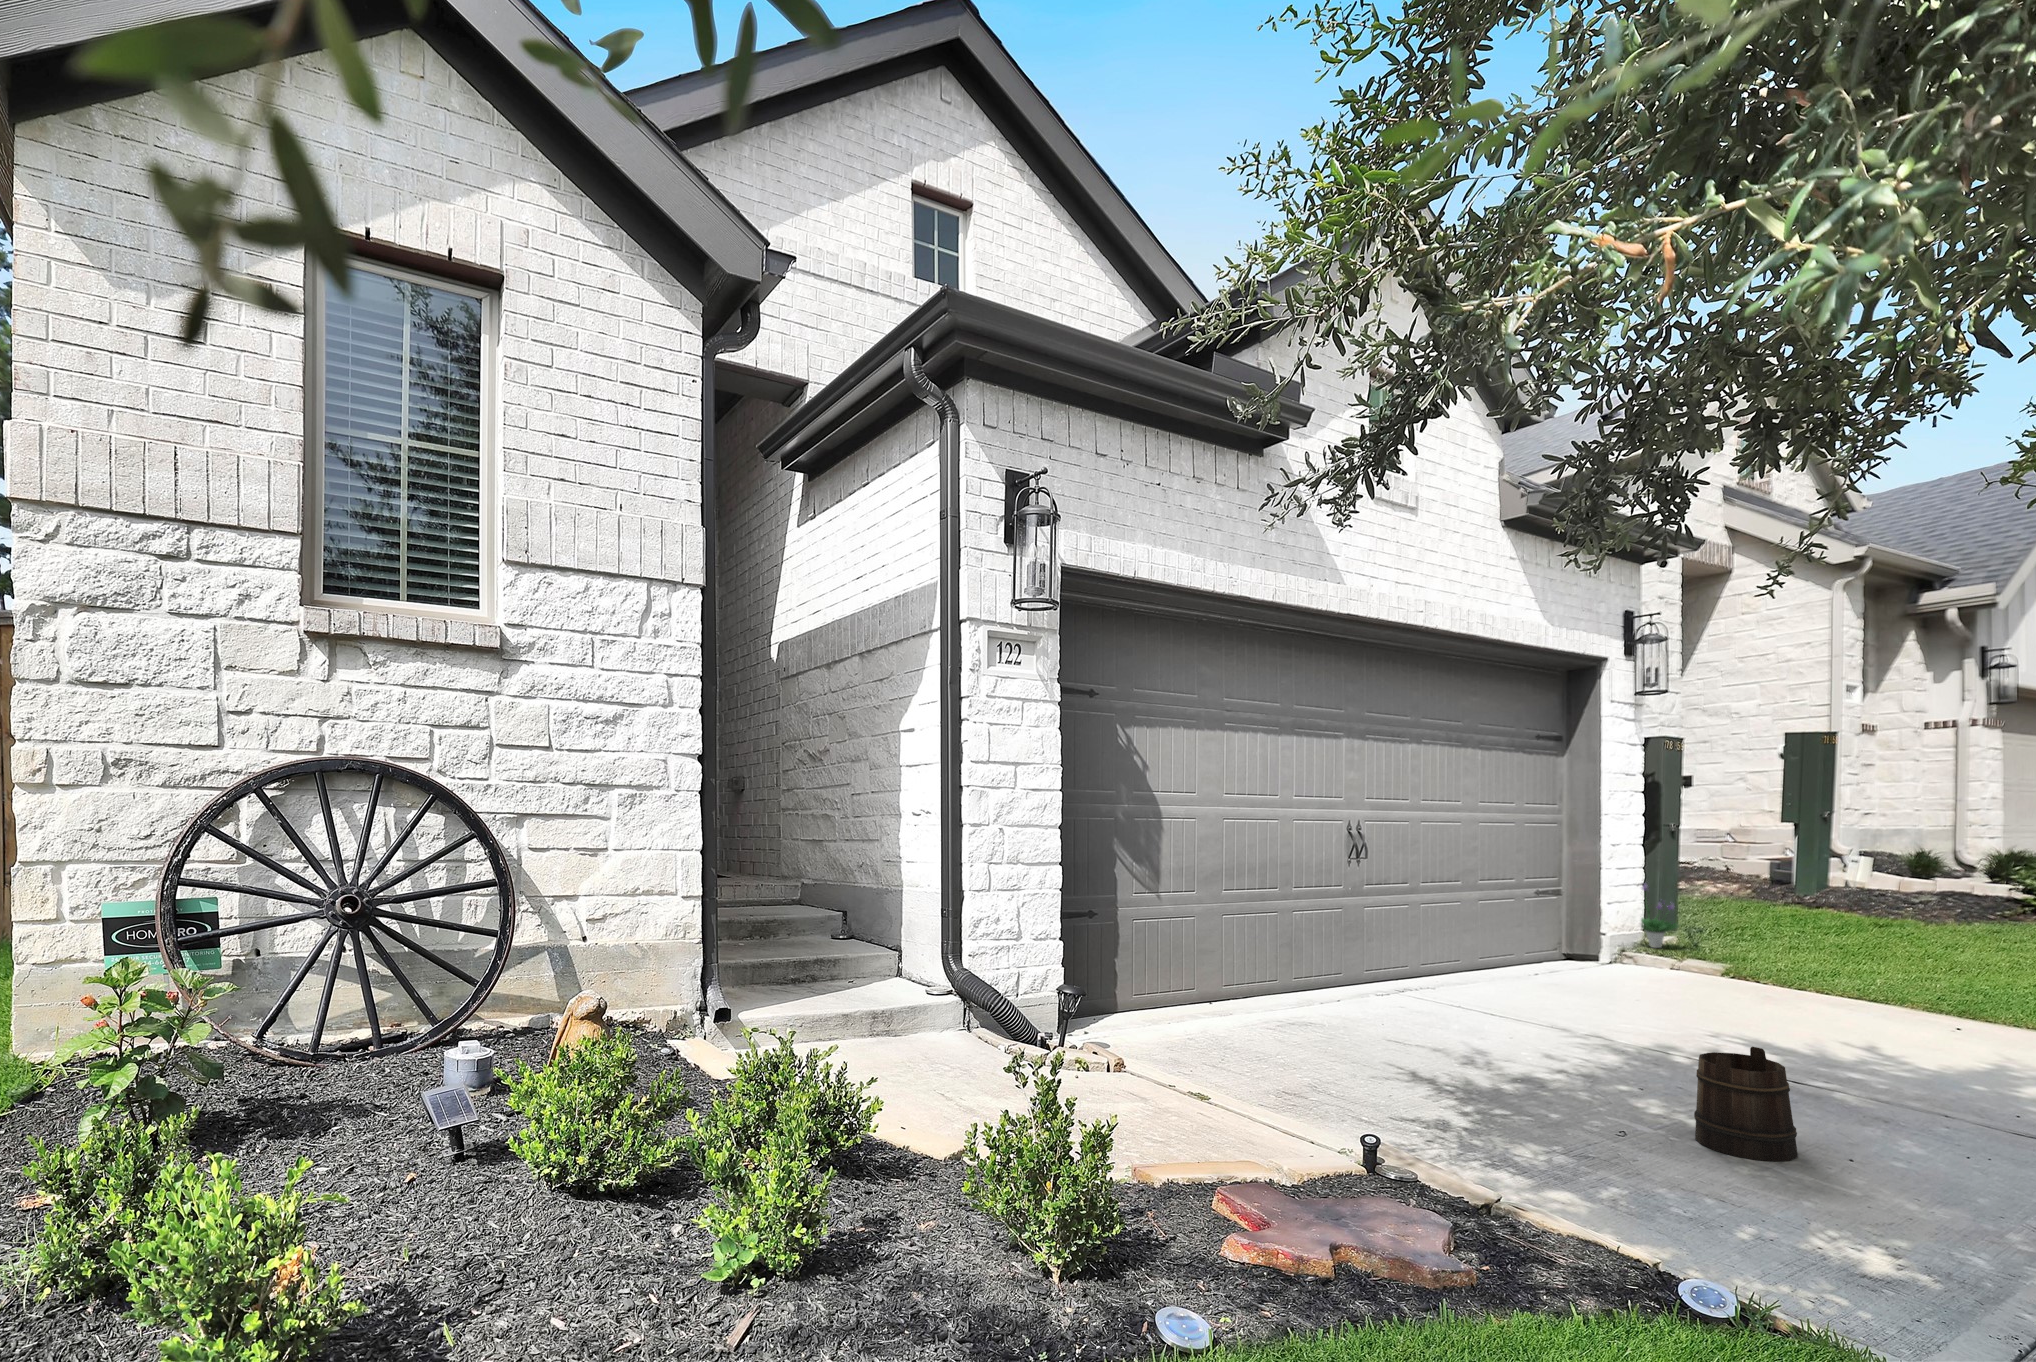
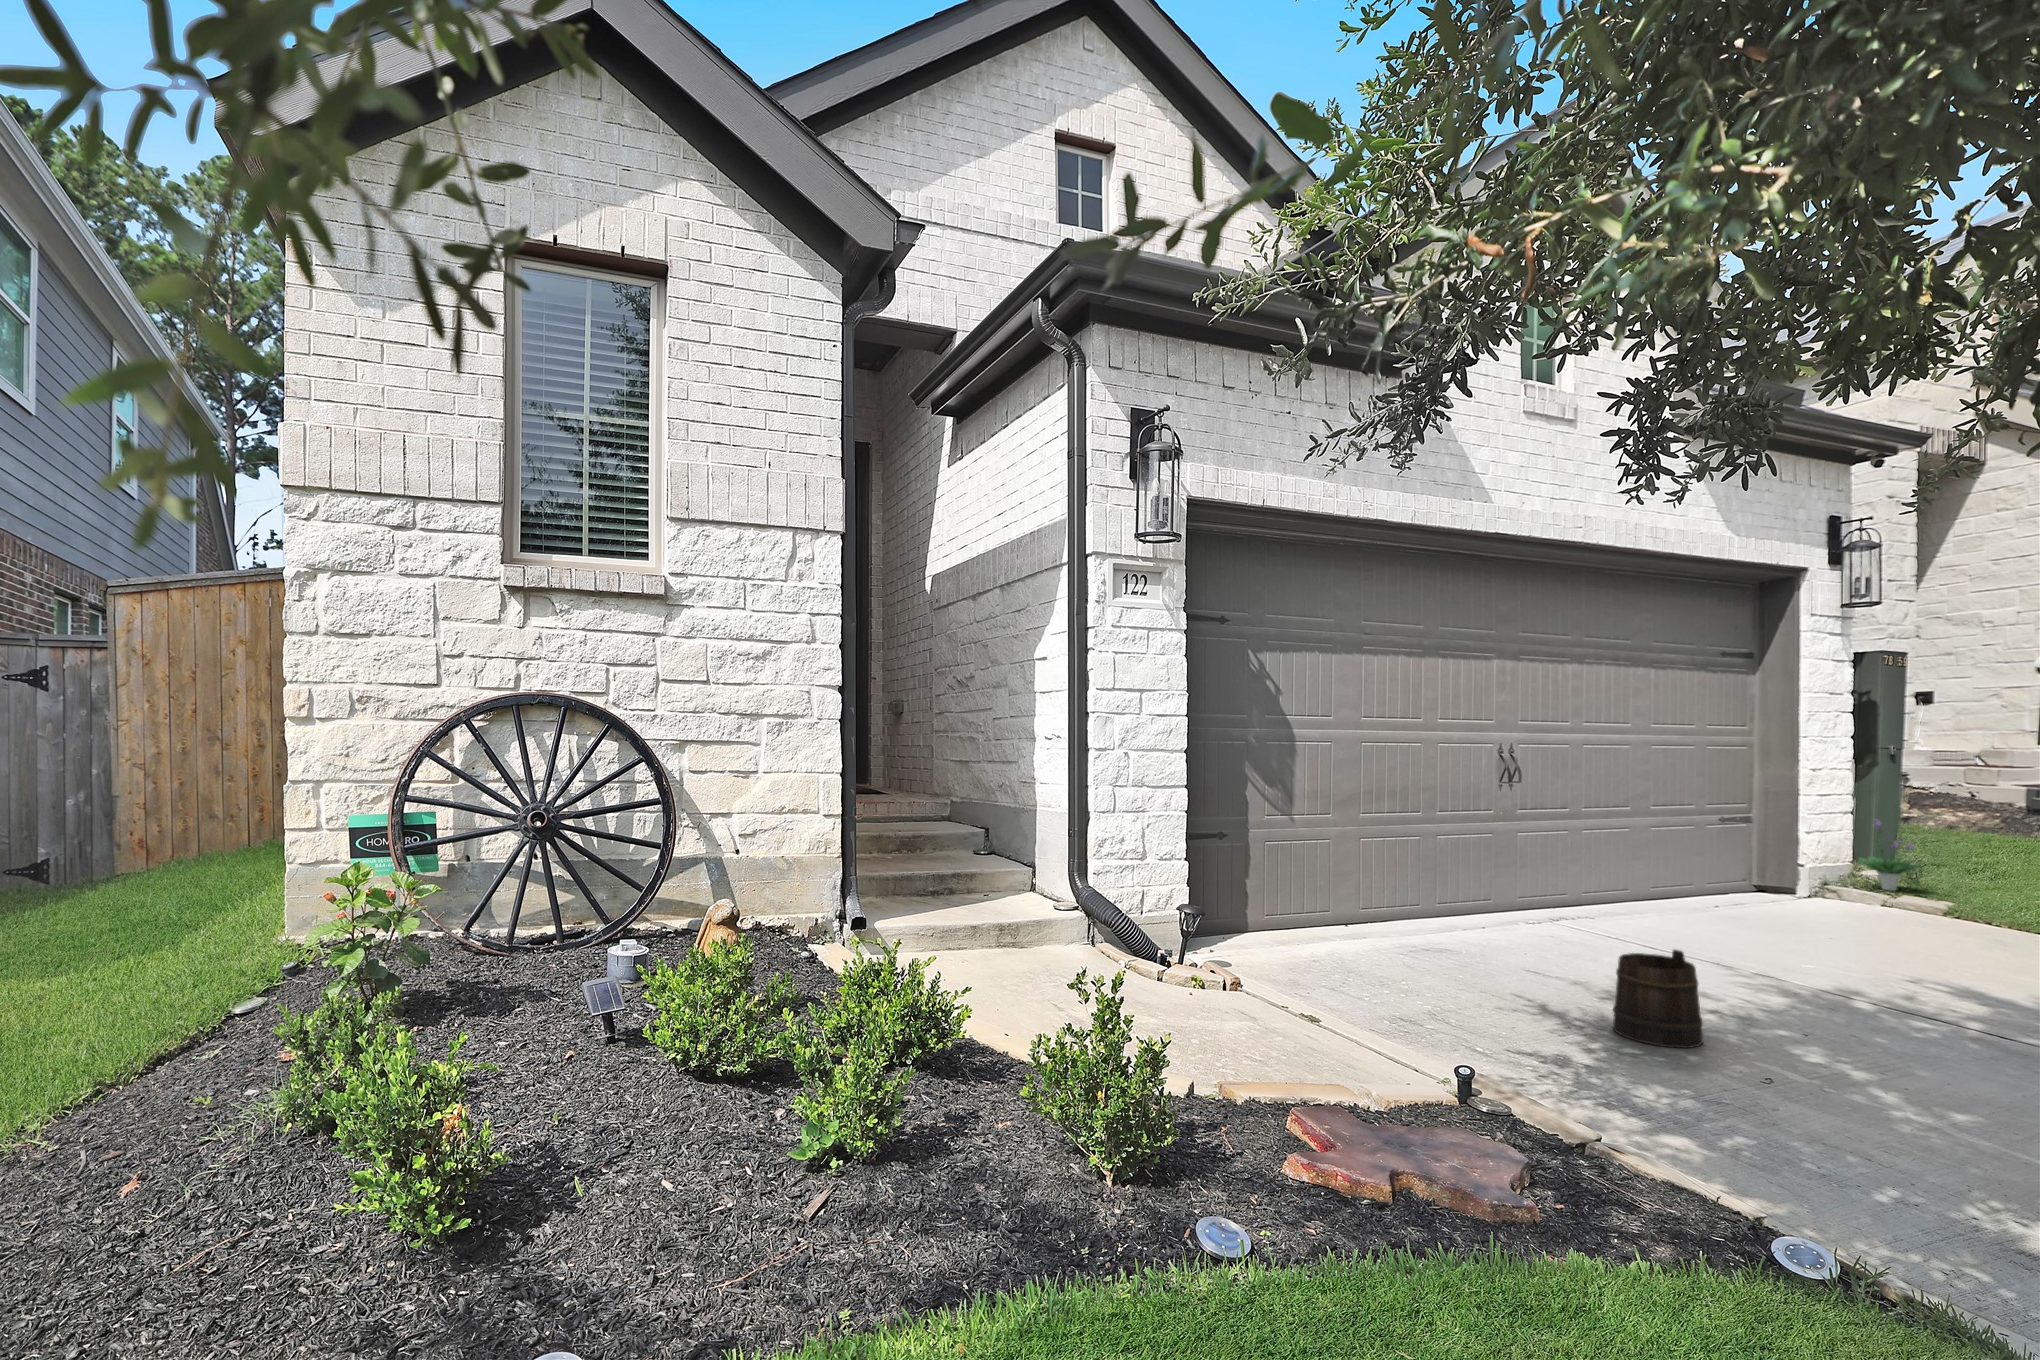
bucket: present [1694,1047,1798,1162] -> present [1613,950,1703,1048]

